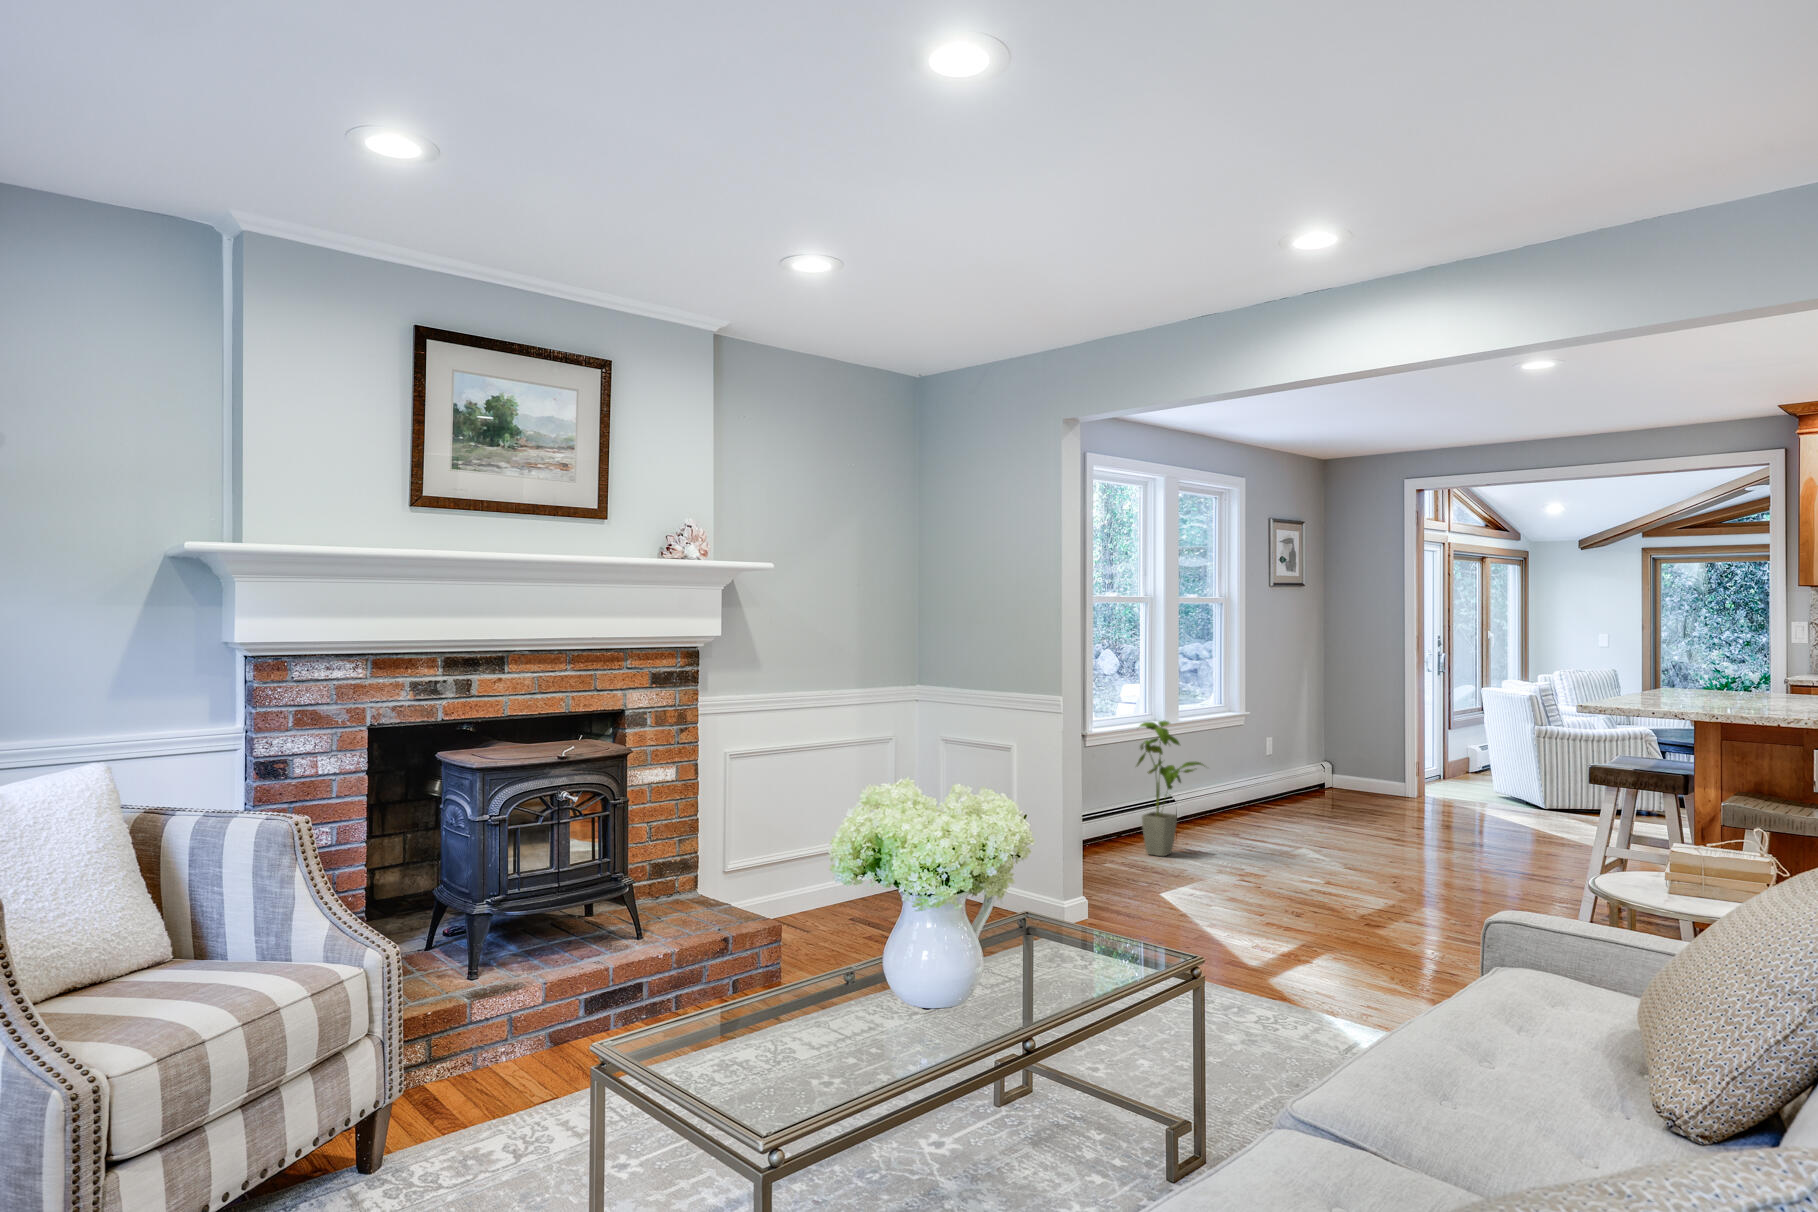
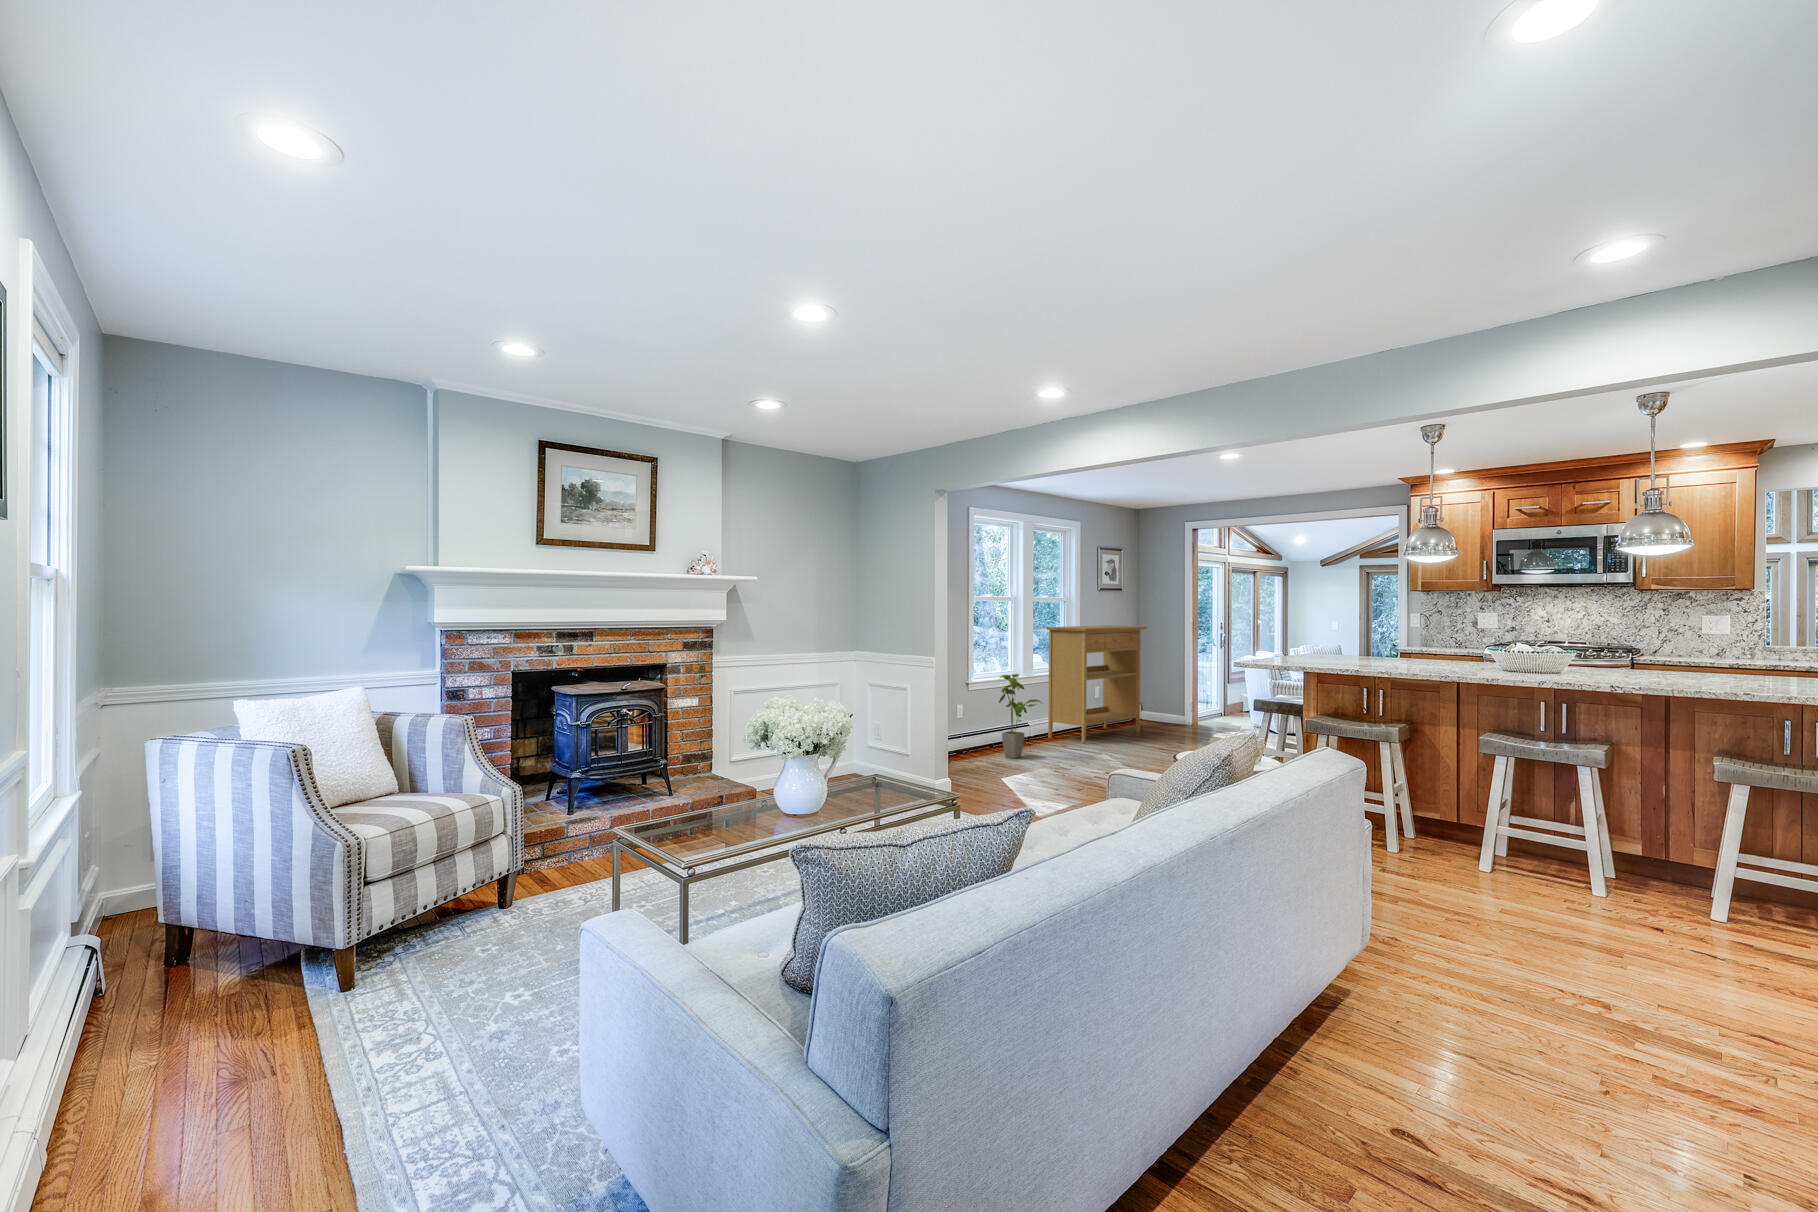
console table: none [1197,642,1352,830] -> present [1046,626,1147,744]

